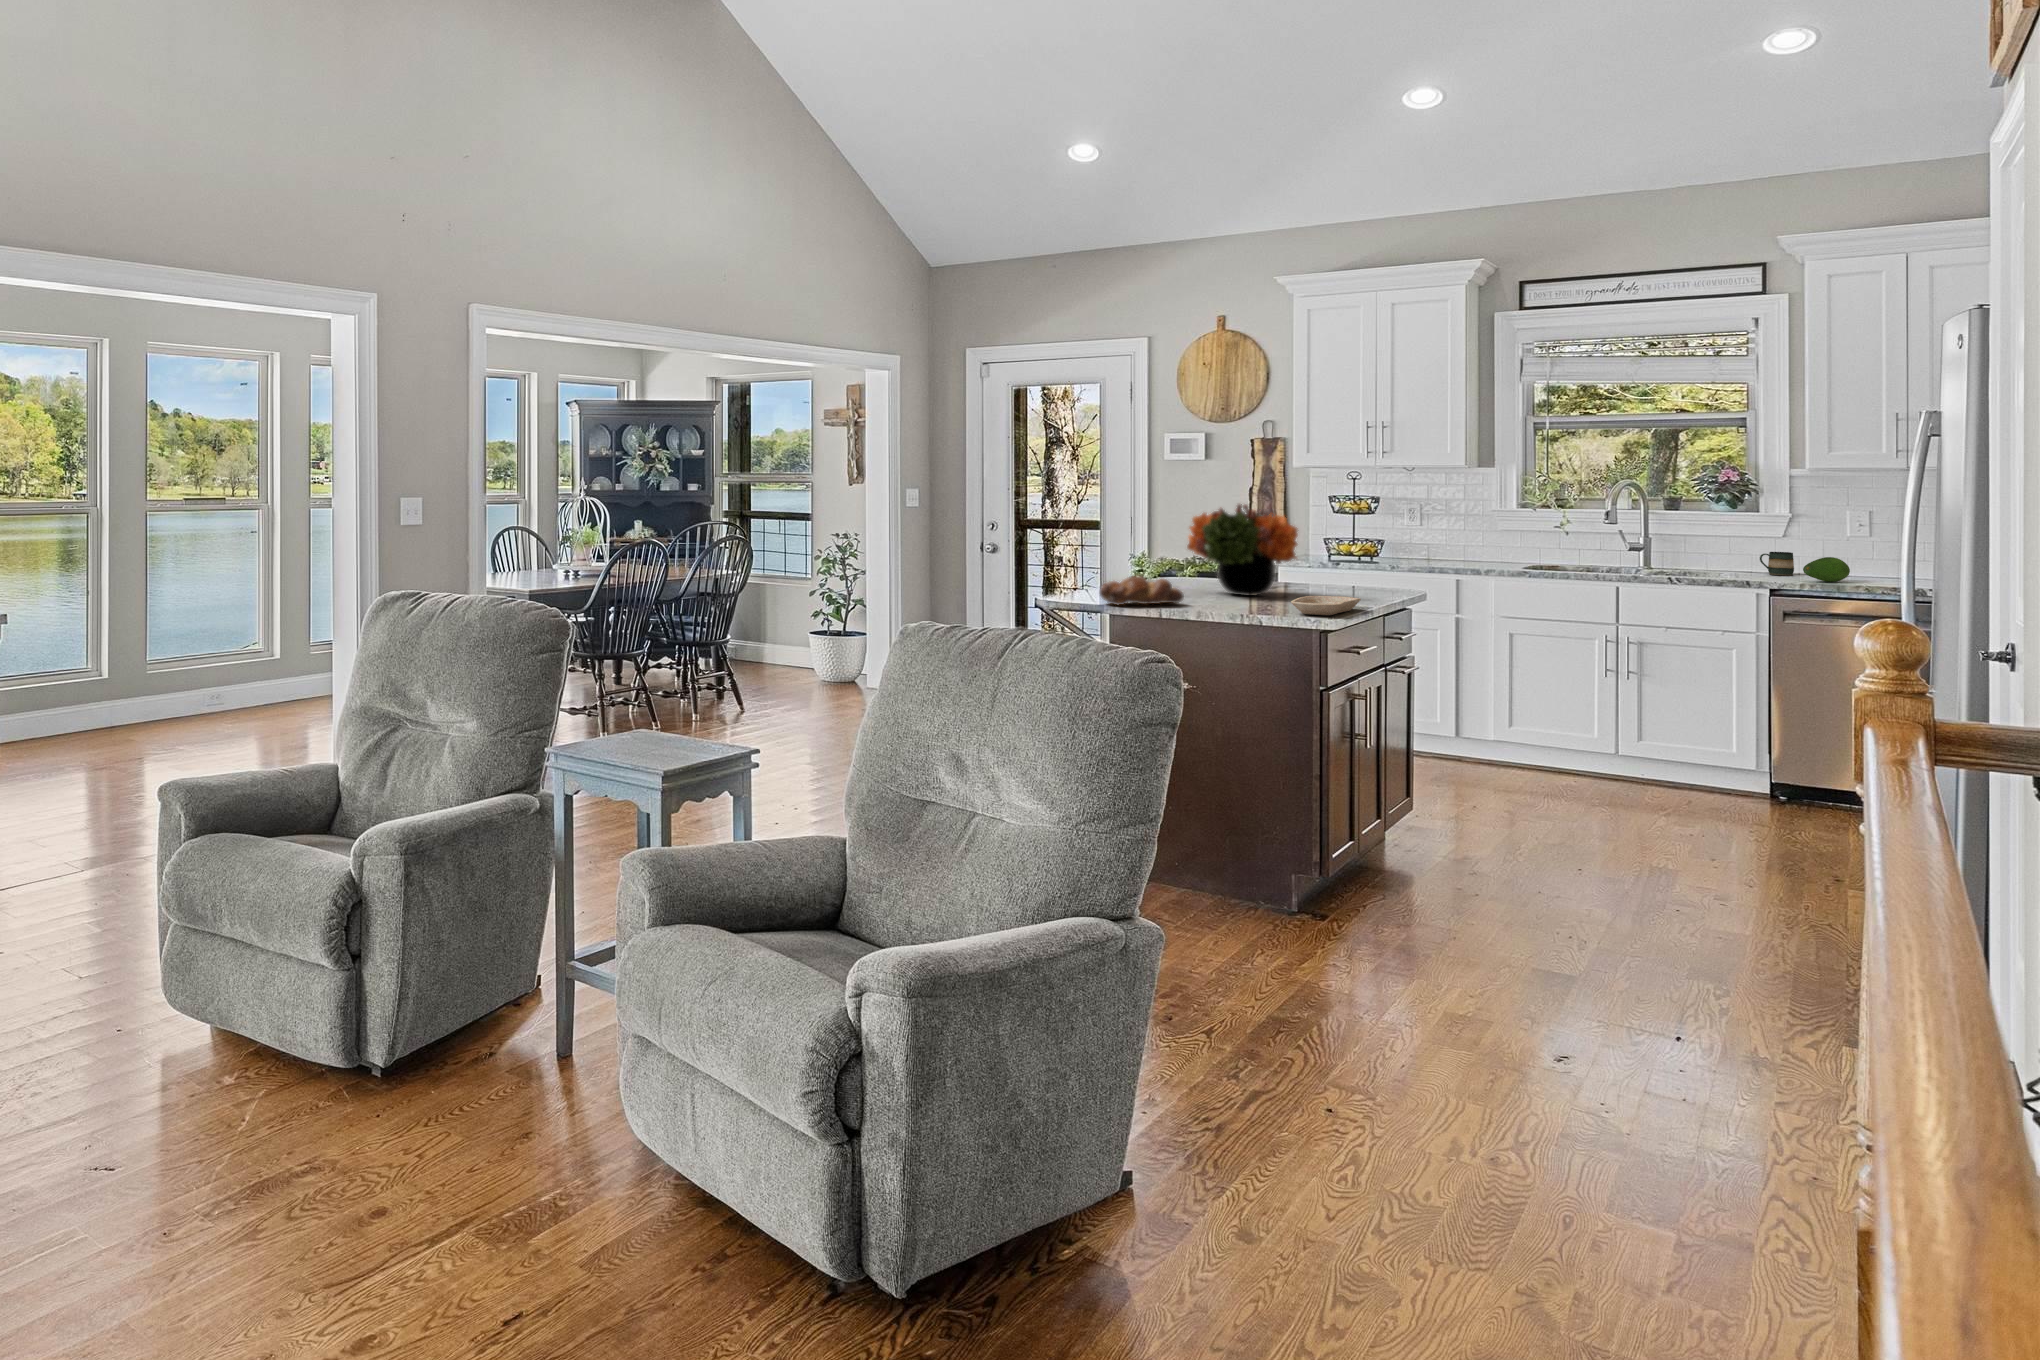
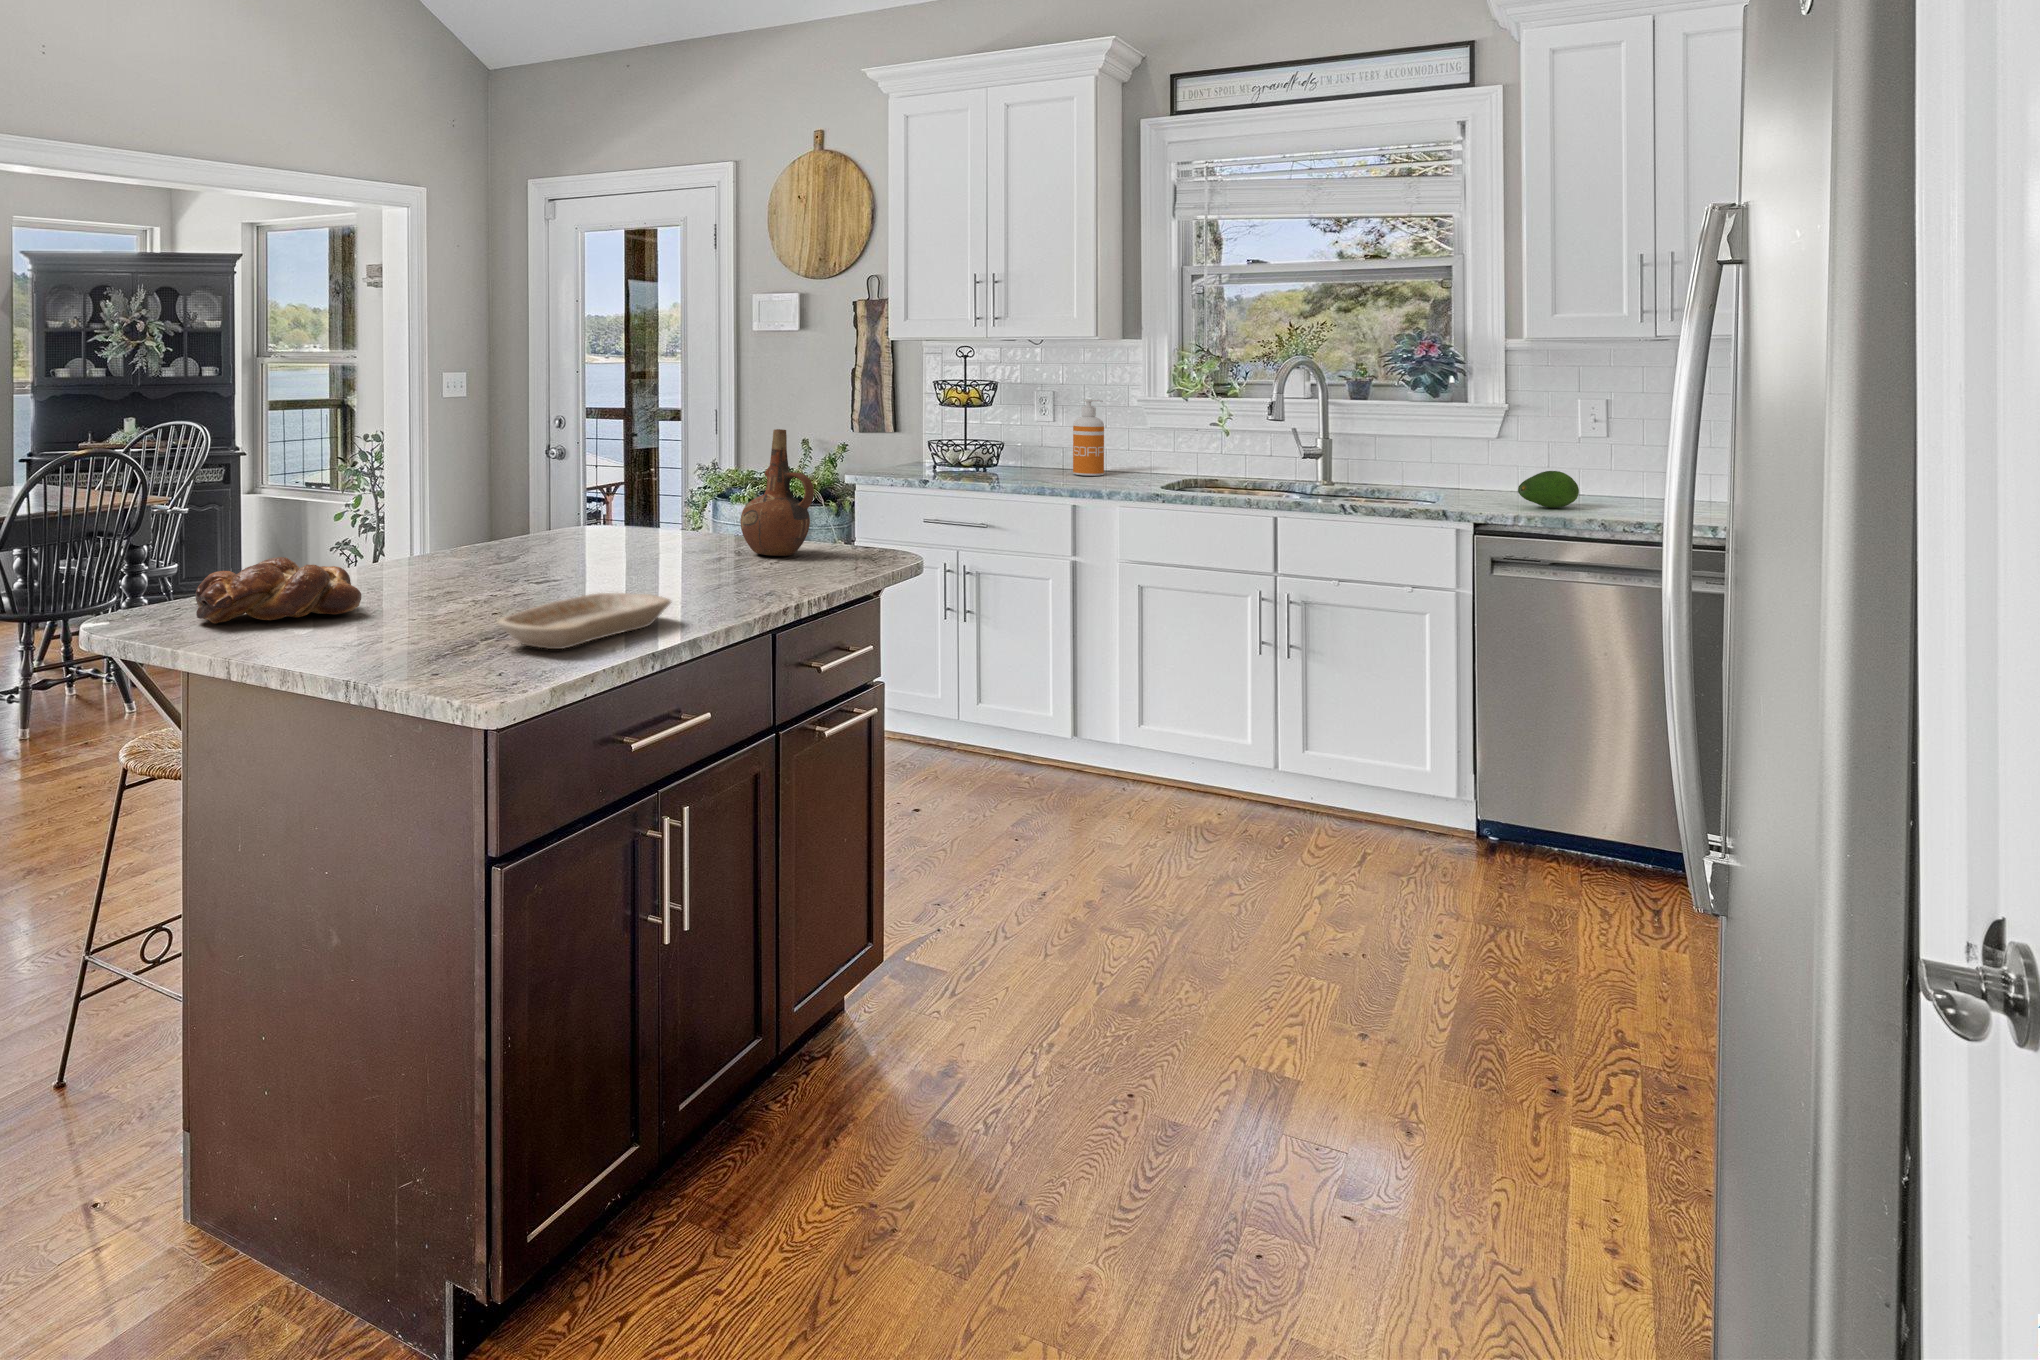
flower arrangement: present [1187,504,1298,596] -> none [461,407,650,581]
soap dispenser: none [1440,509,1466,562] -> present [1073,399,1104,476]
ceramic pitcher: none [1325,518,1374,589] -> present [740,429,814,556]
mug: present [1760,552,1794,576] -> none [1466,461,1511,496]

